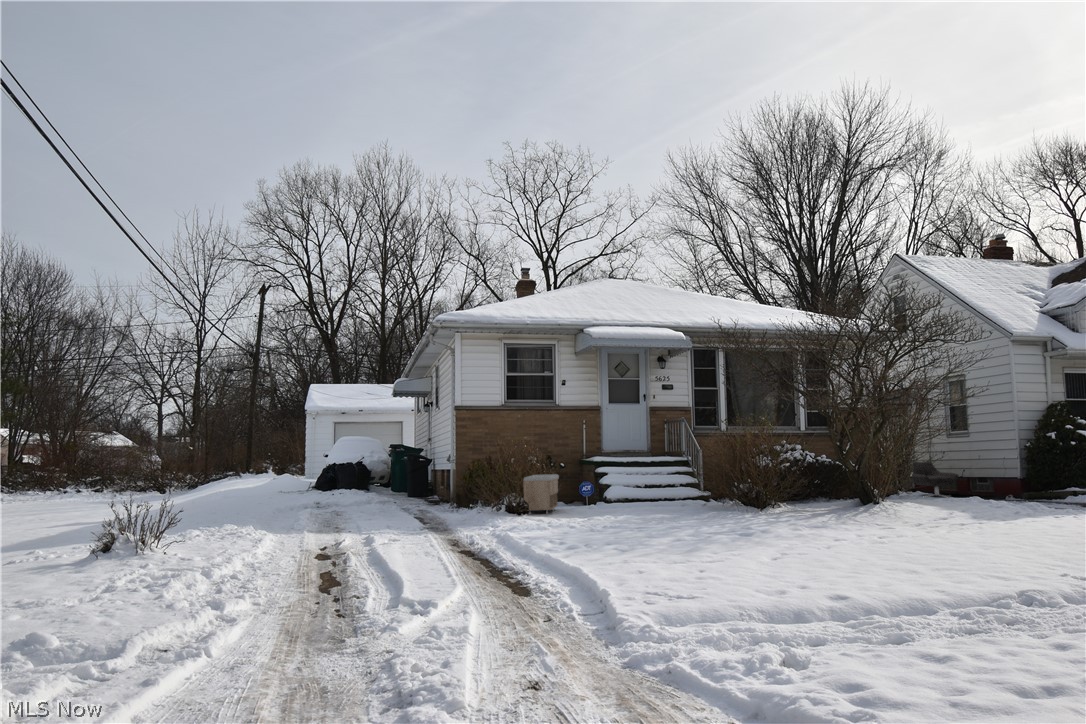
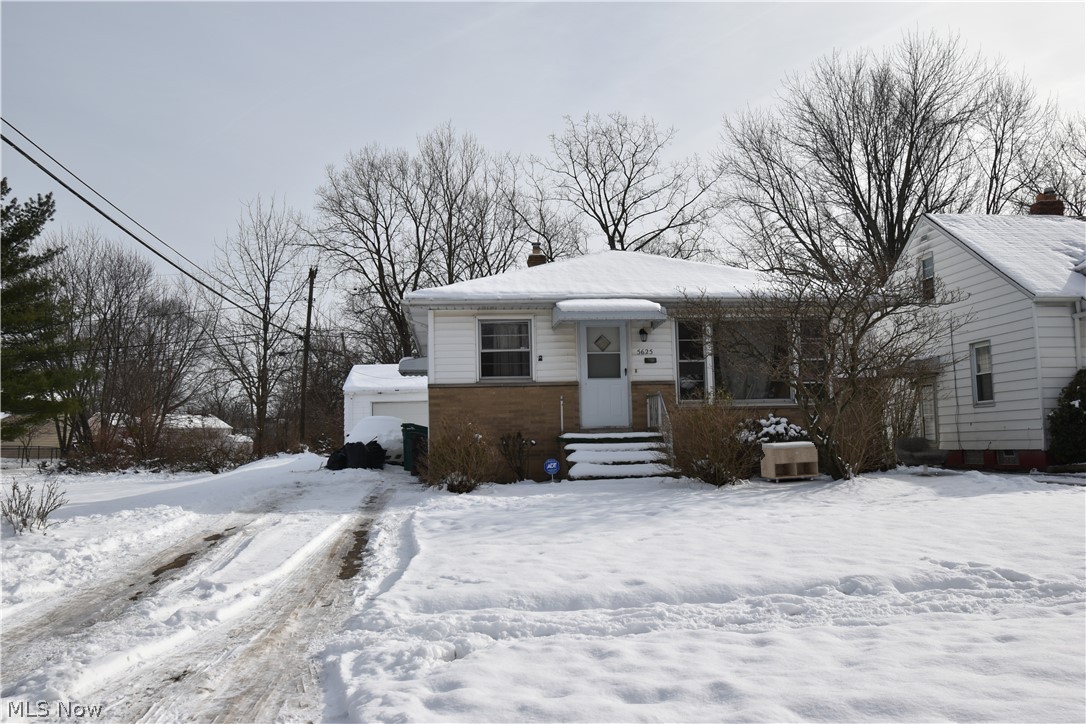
storage bench: present [524,474,559,514] -> present [761,442,819,482]

